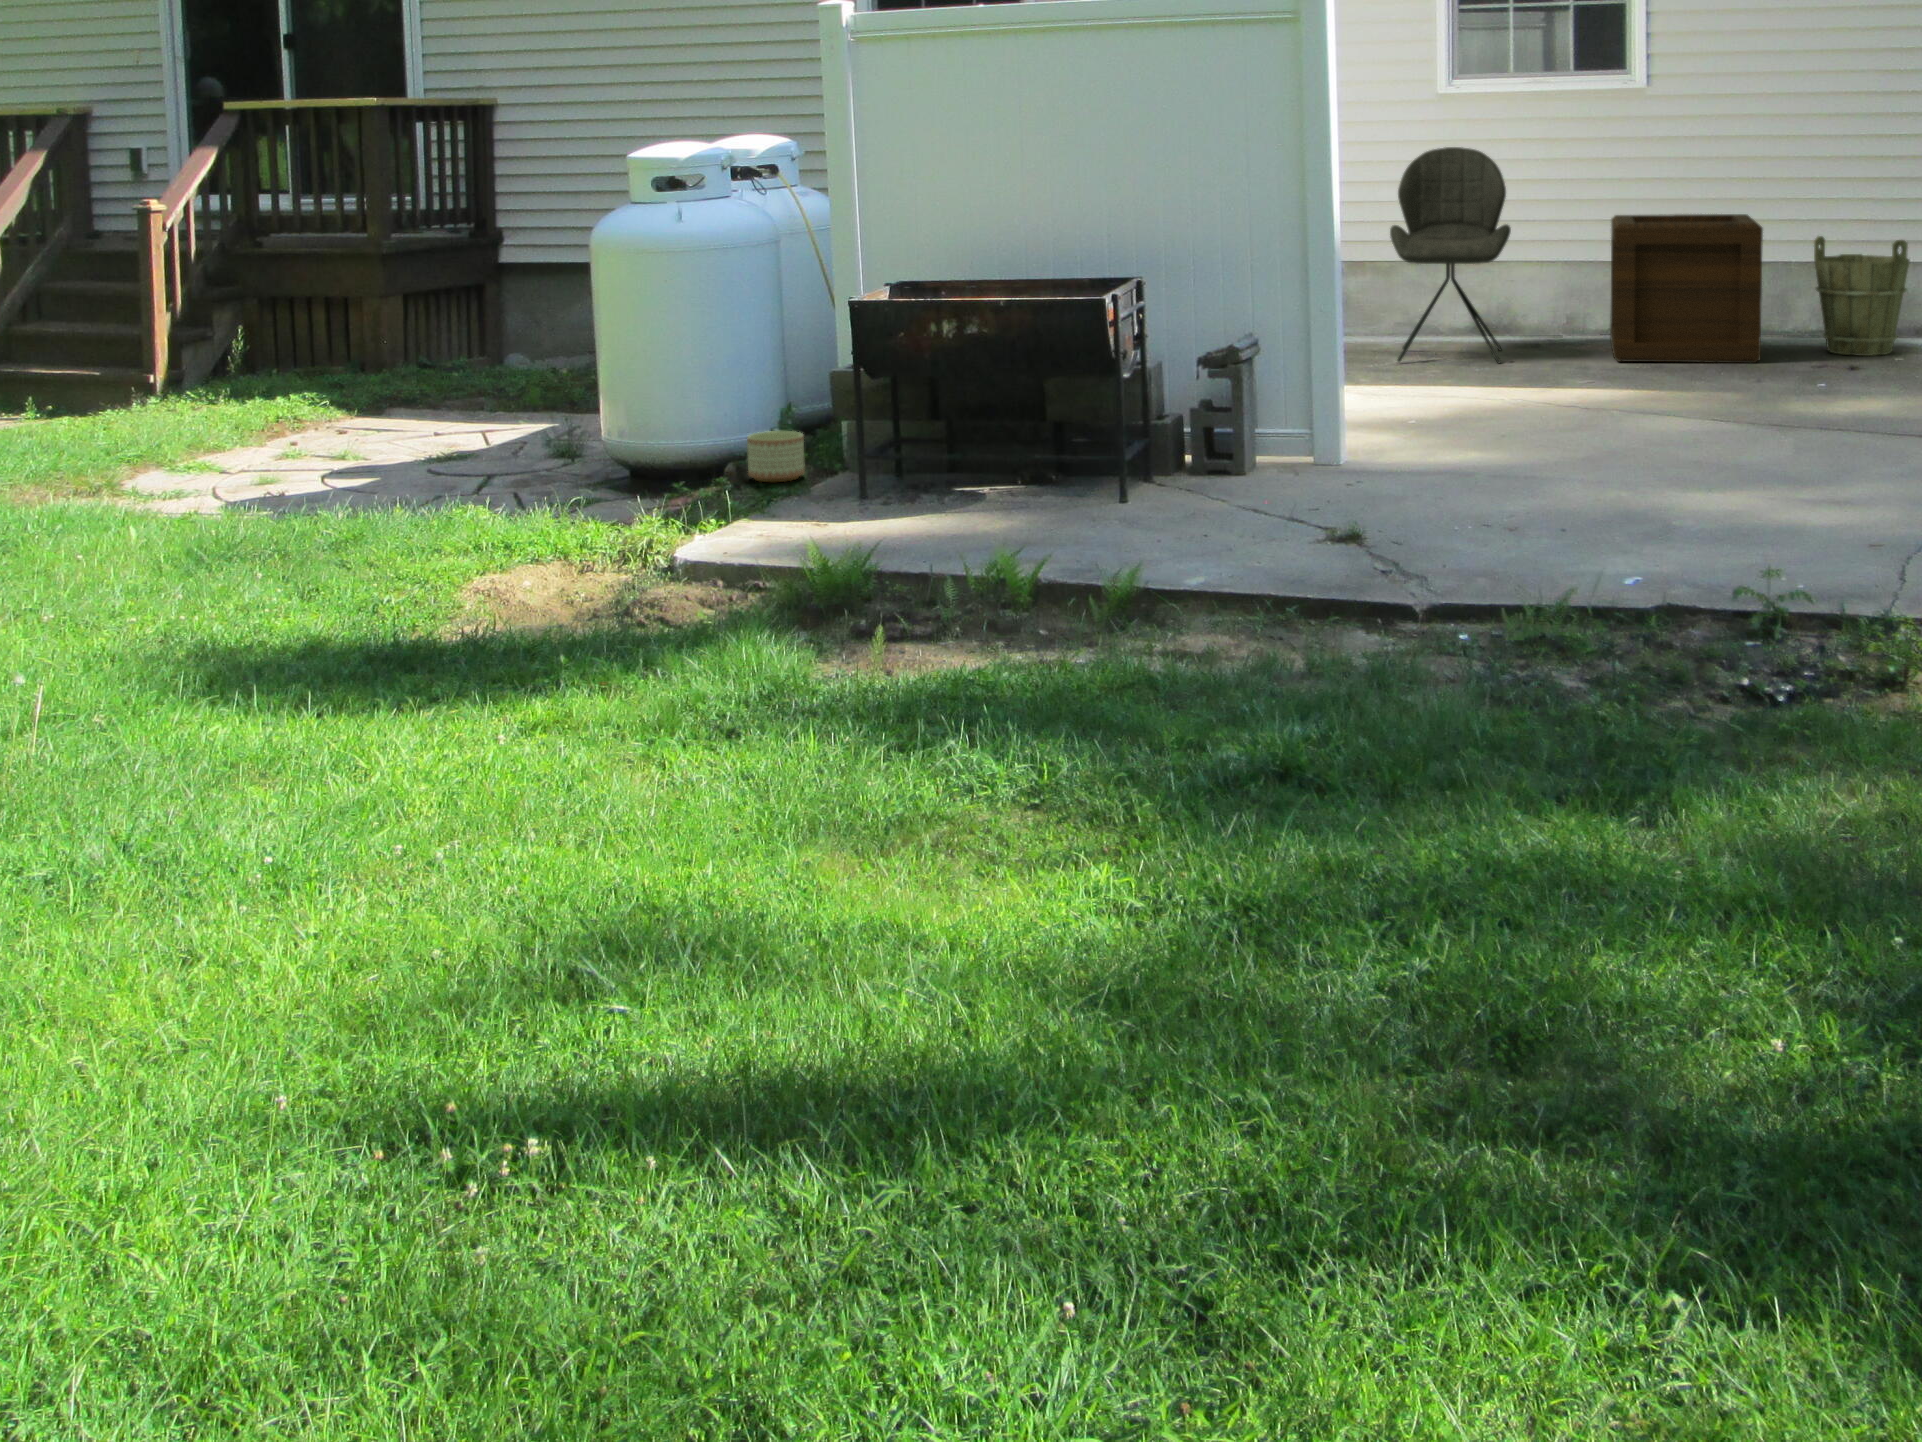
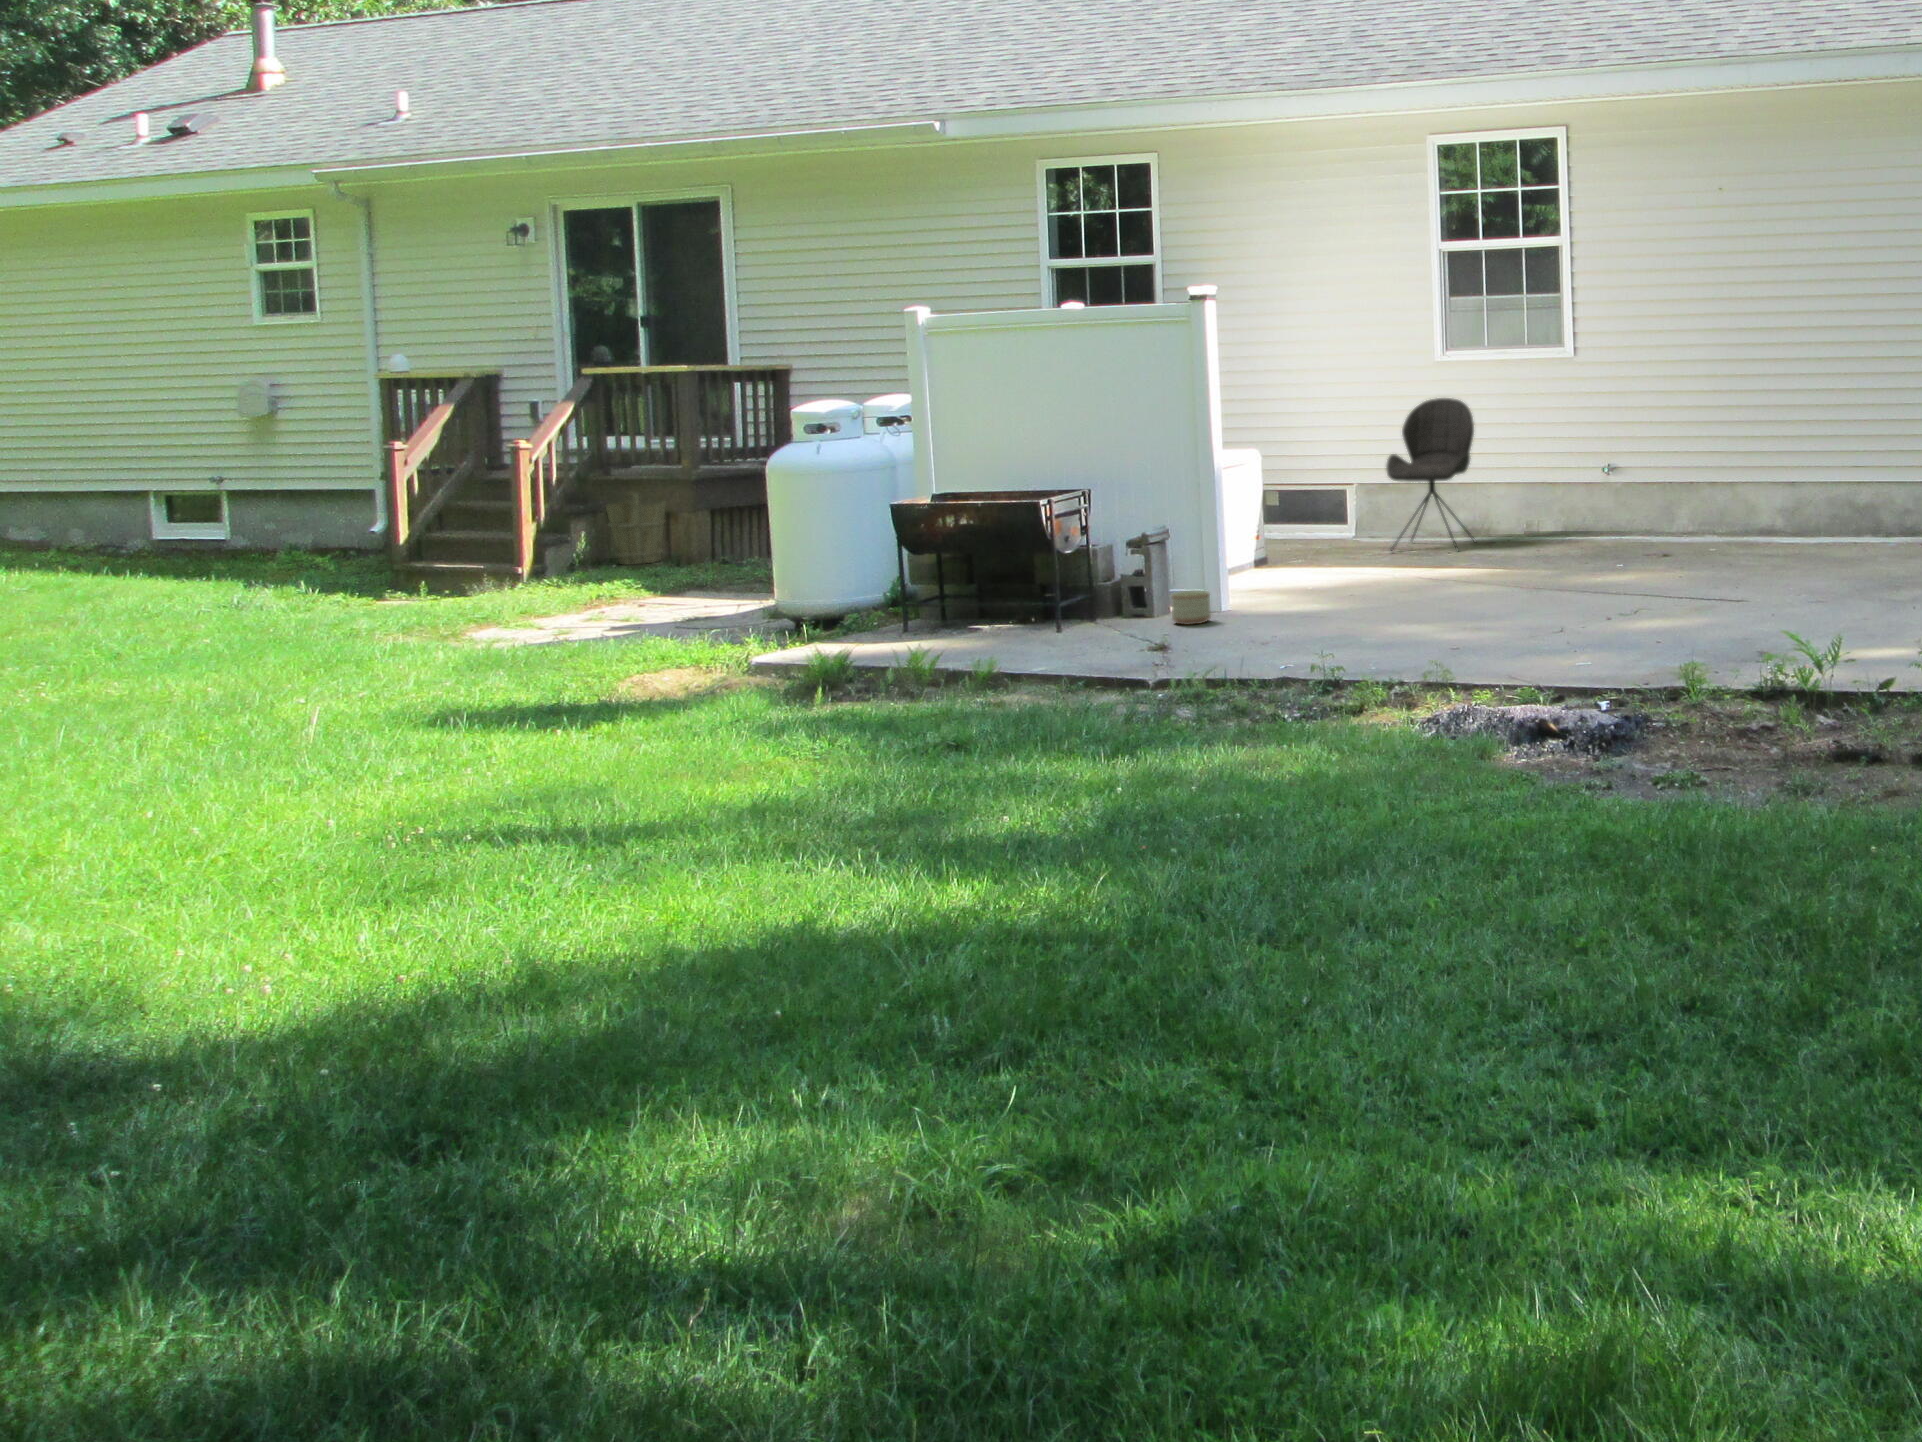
wooden crate: present [1610,214,1763,363] -> none [1530,445,1647,550]
bucket: present [1814,236,1910,356] -> present [606,492,666,565]
planter: present [747,431,805,482] -> present [1171,590,1211,625]

